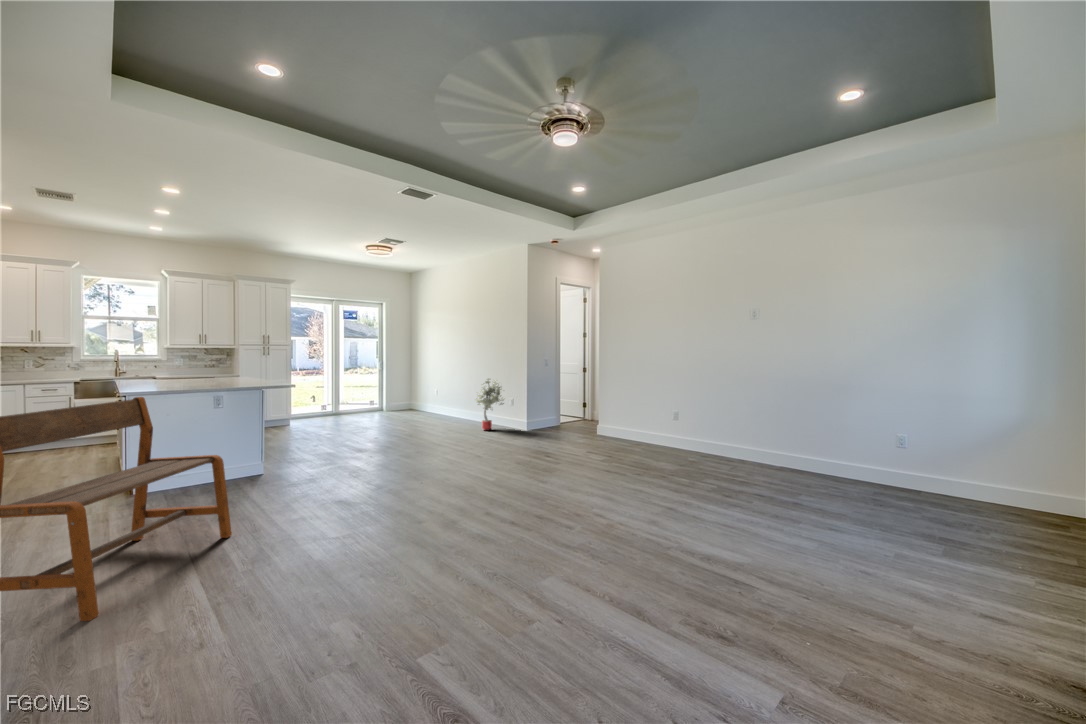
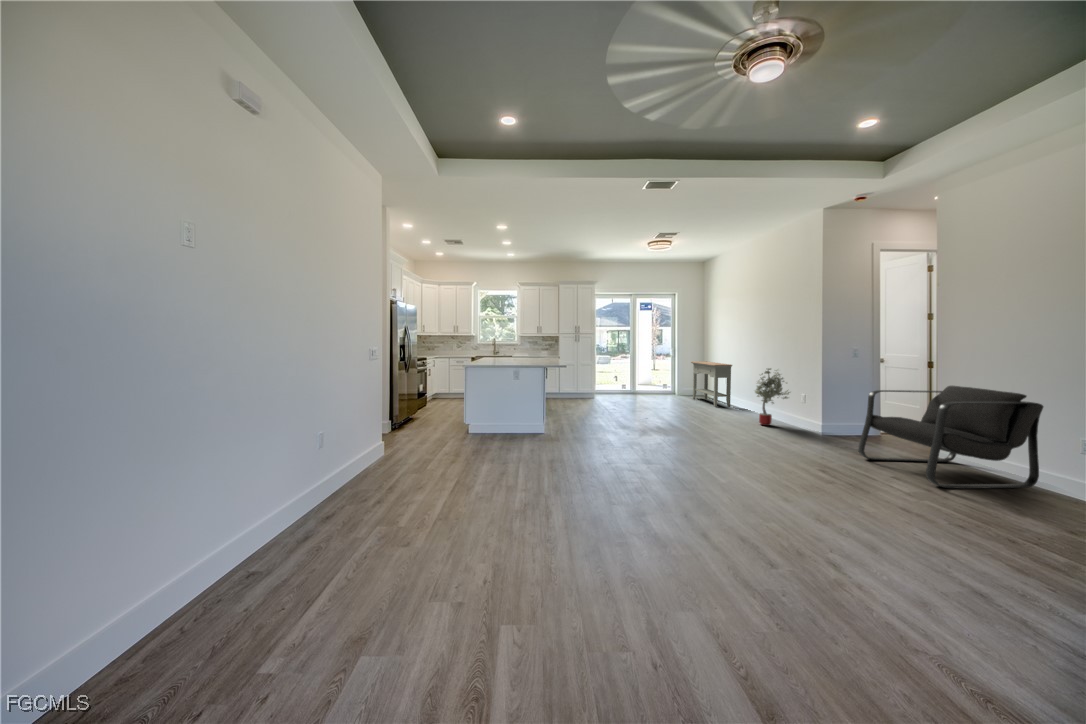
console table: none [400,374,447,420] -> present [691,361,732,407]
armchair: none [563,385,649,453] -> present [858,386,1043,489]
bench: present [0,397,232,621] -> none [308,365,462,516]

